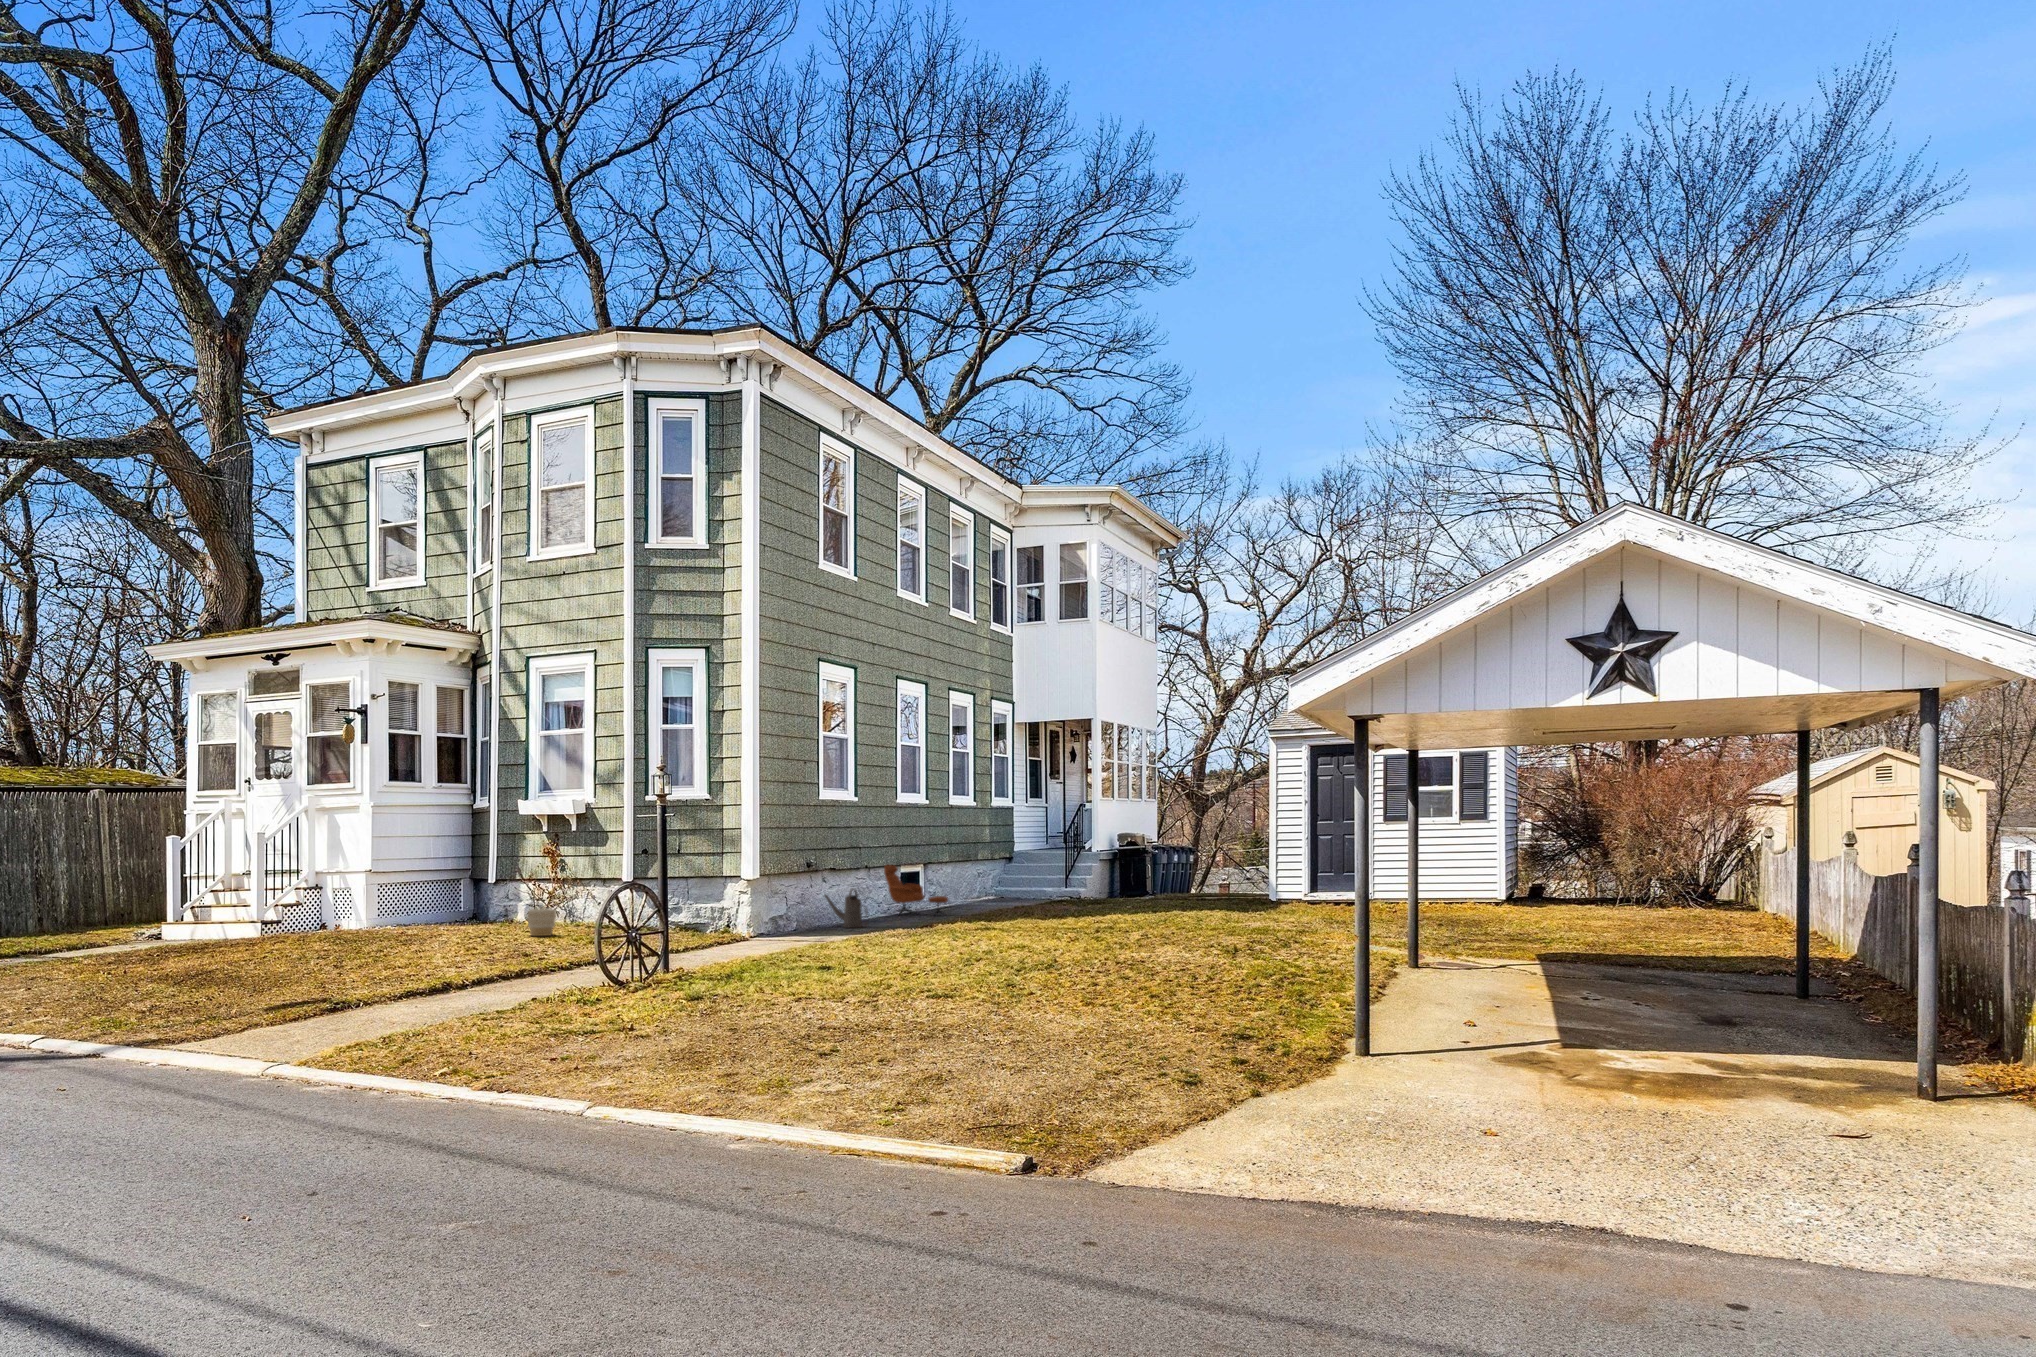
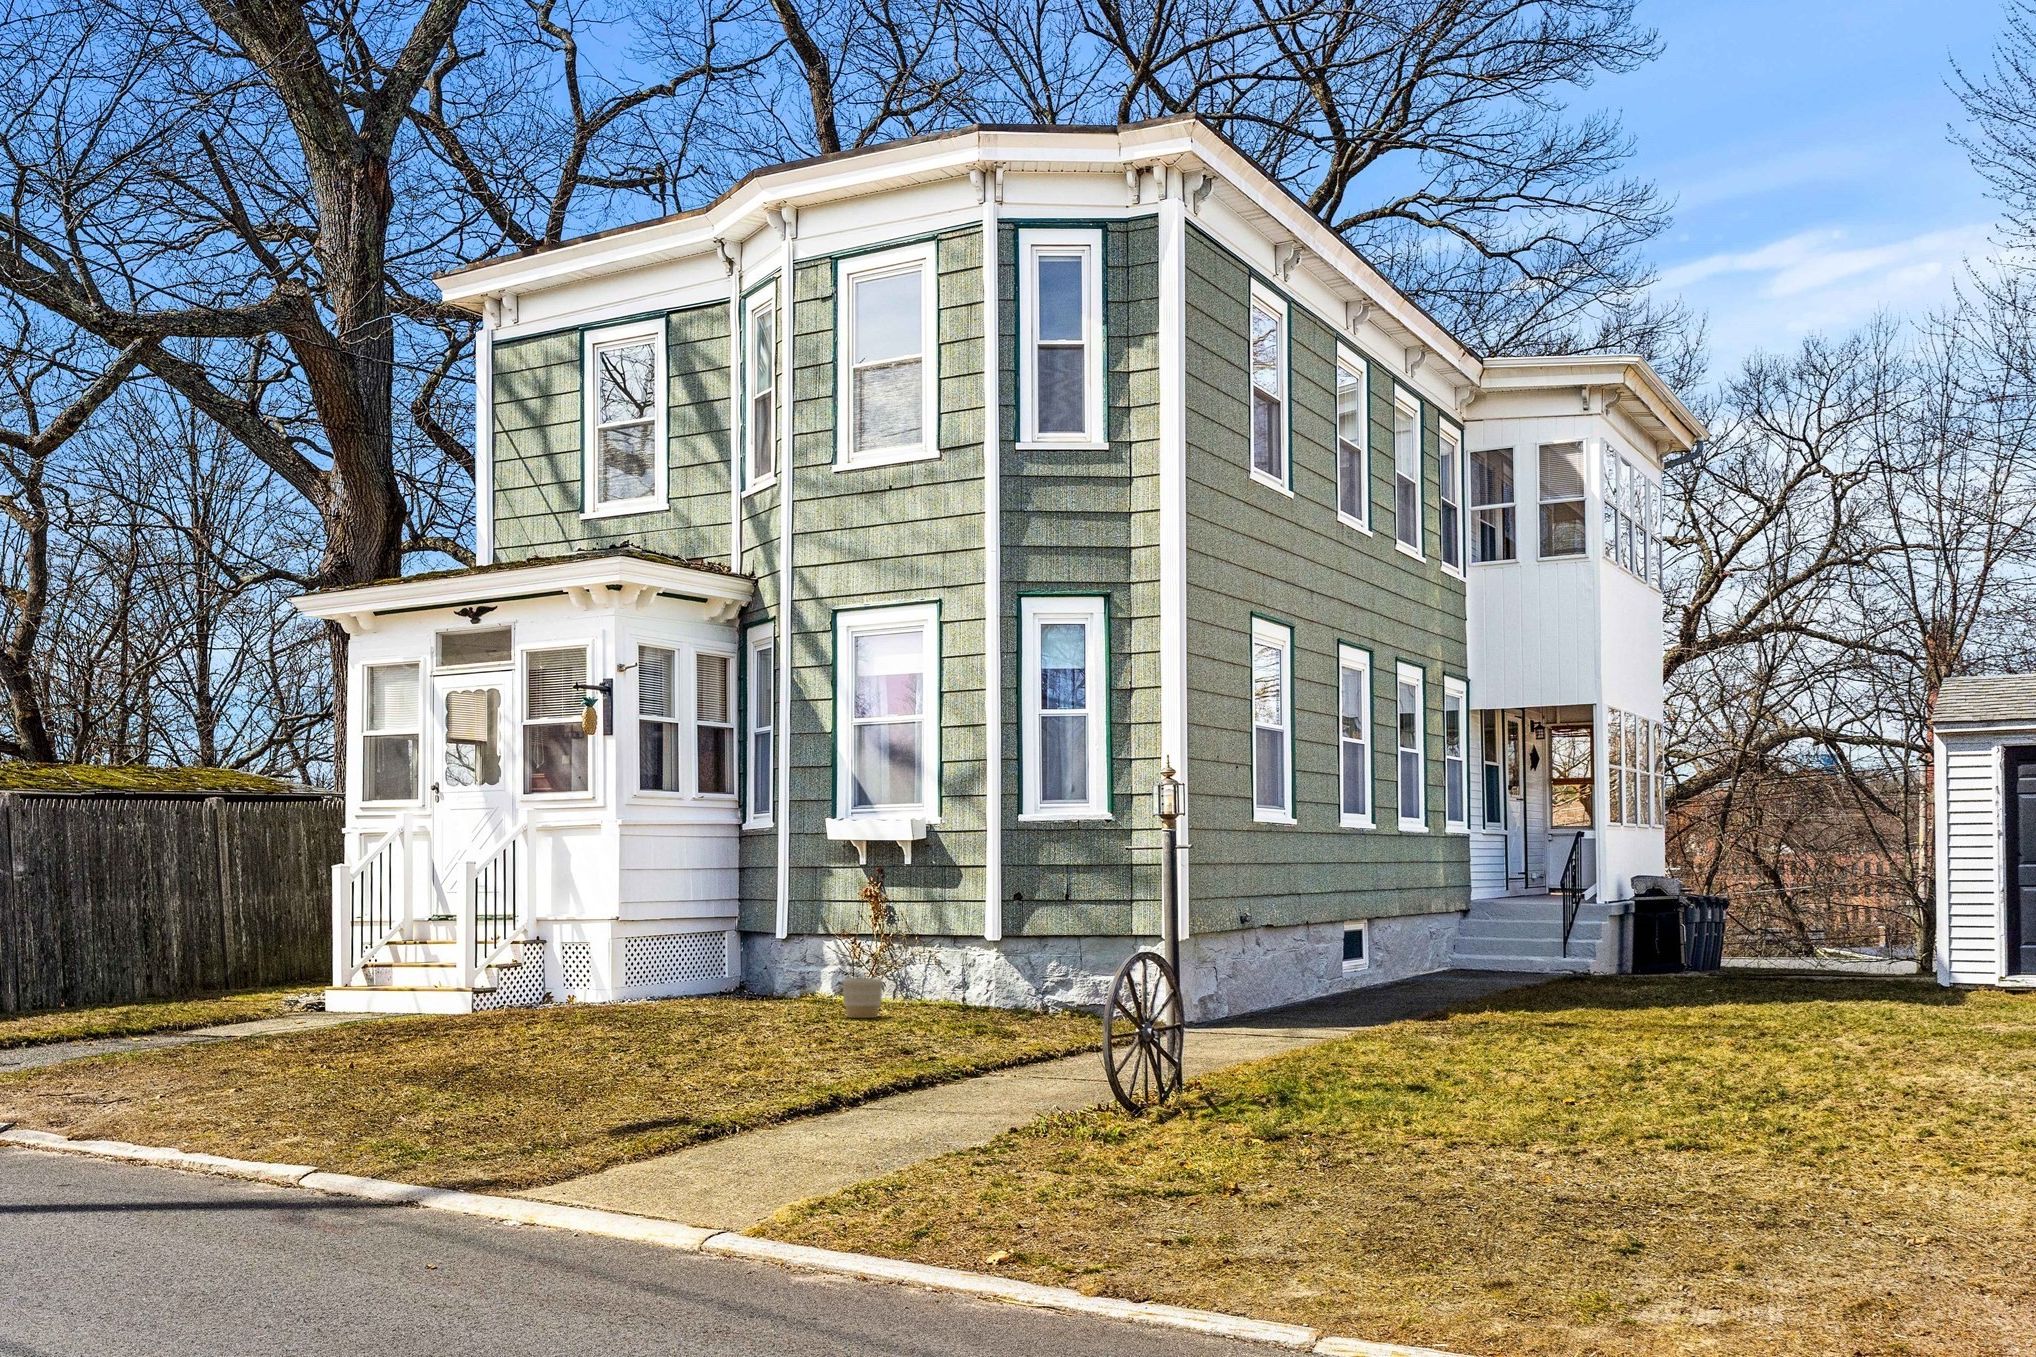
lounge chair: present [884,864,948,916] -> none [1326,920,1429,1000]
watering can: present [825,889,863,928] -> none [1259,956,1328,1016]

